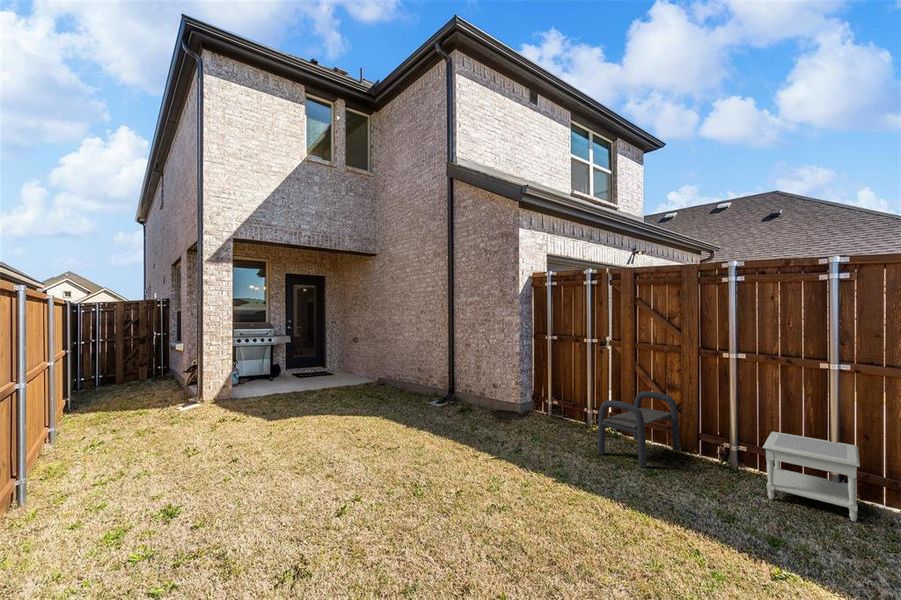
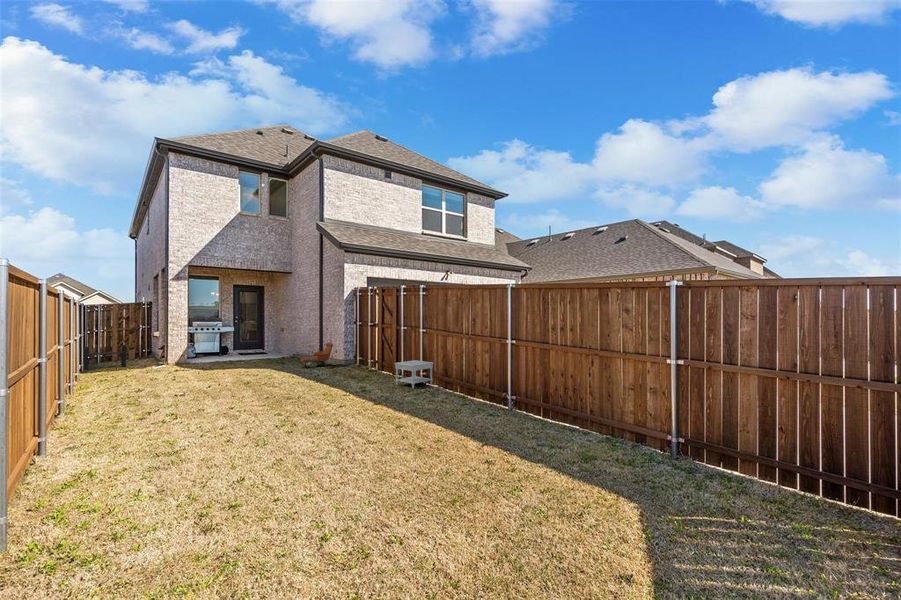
lounge chair: none [437,369,486,419] -> present [300,342,333,367]
bench: present [598,391,680,468] -> present [84,345,126,370]

